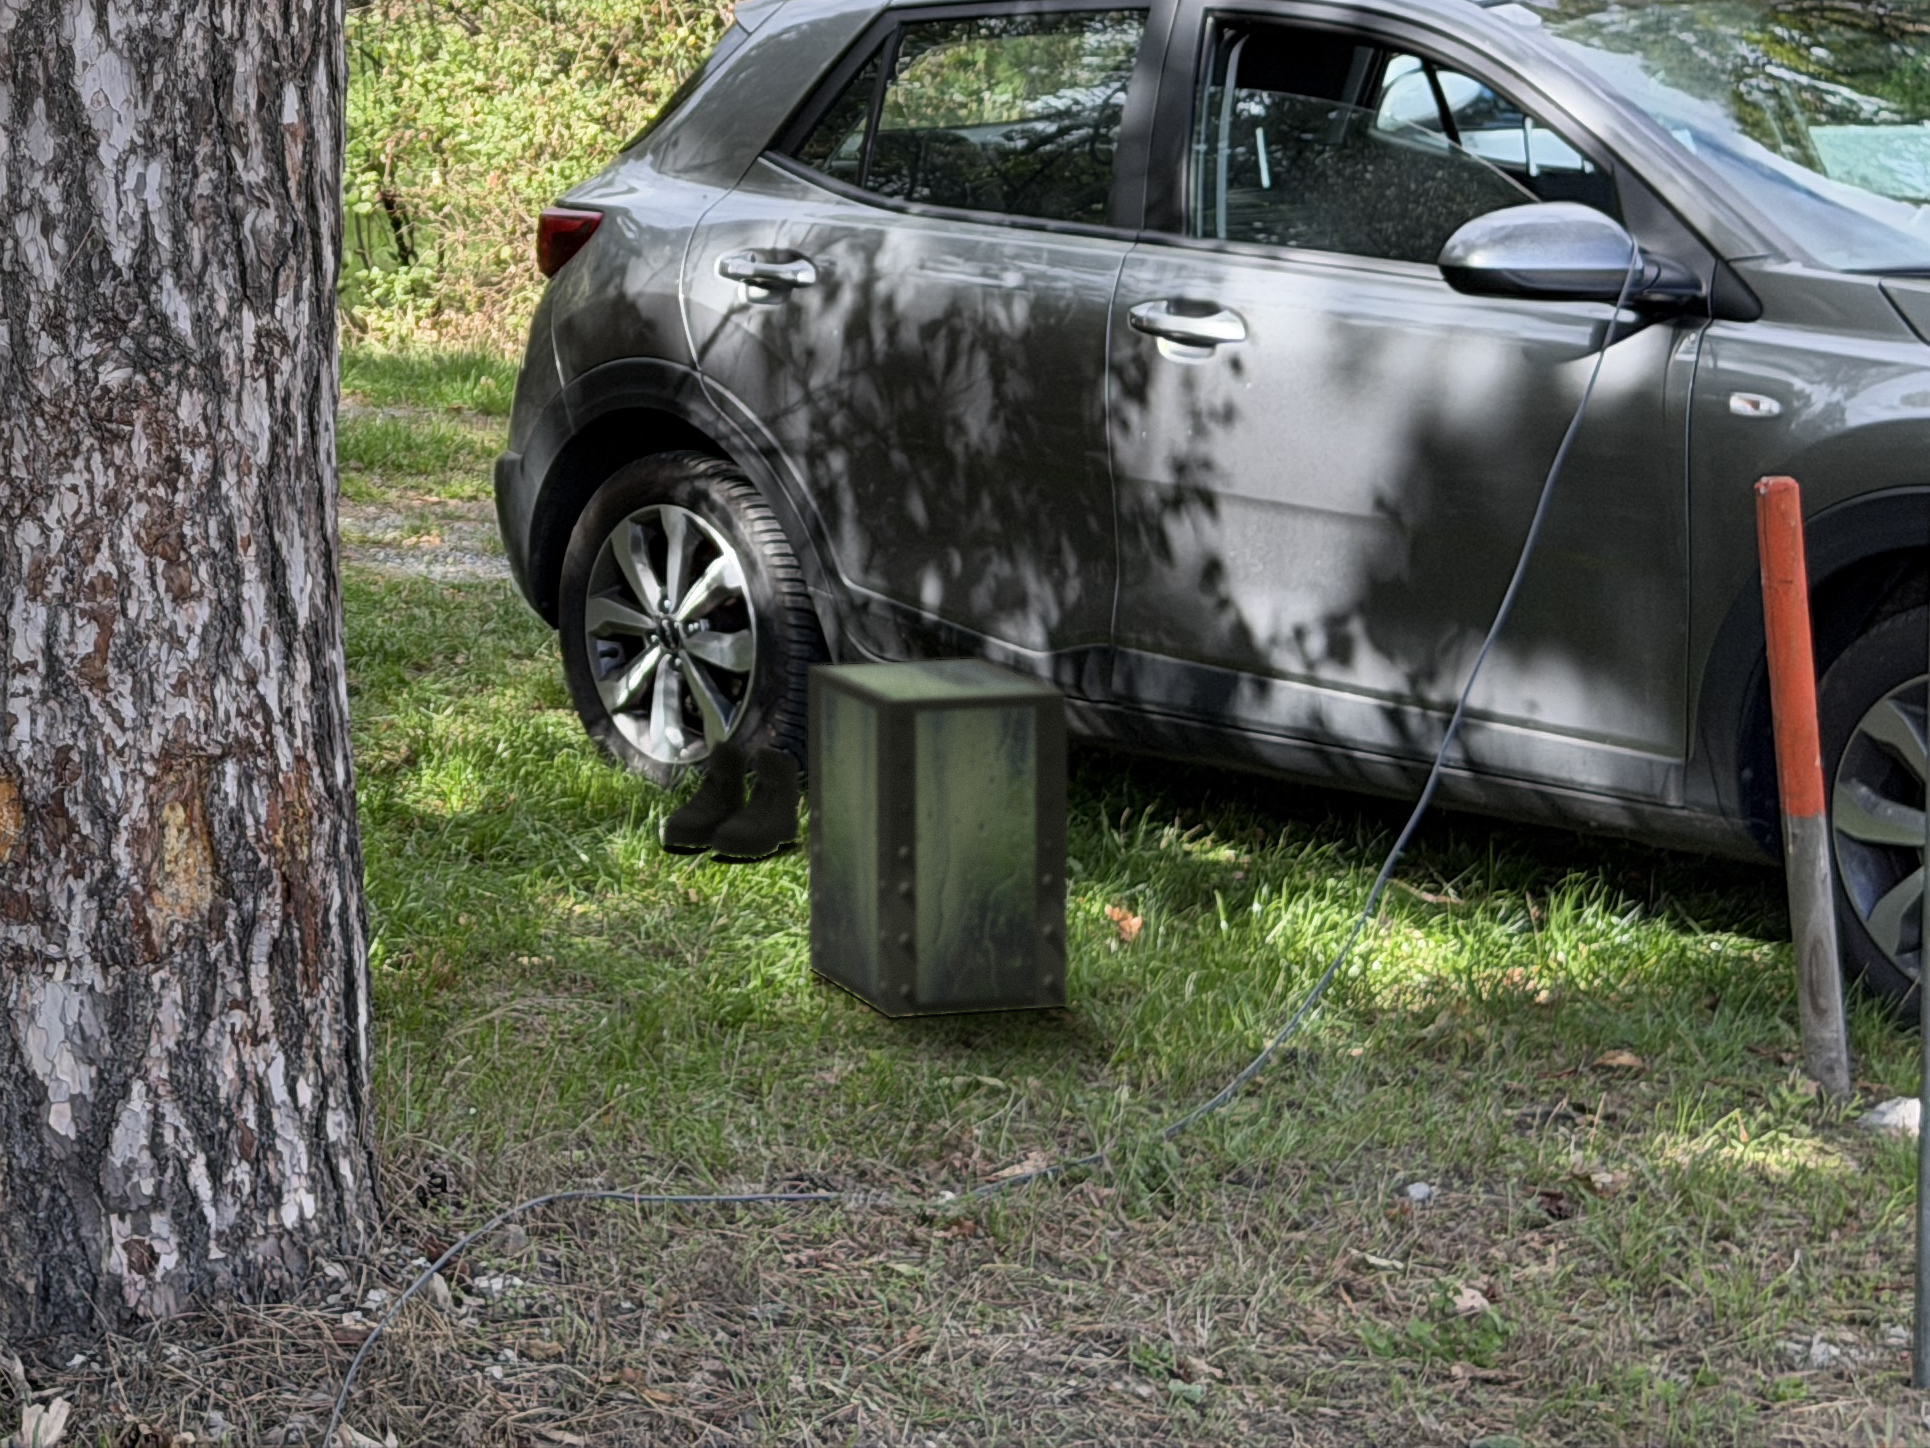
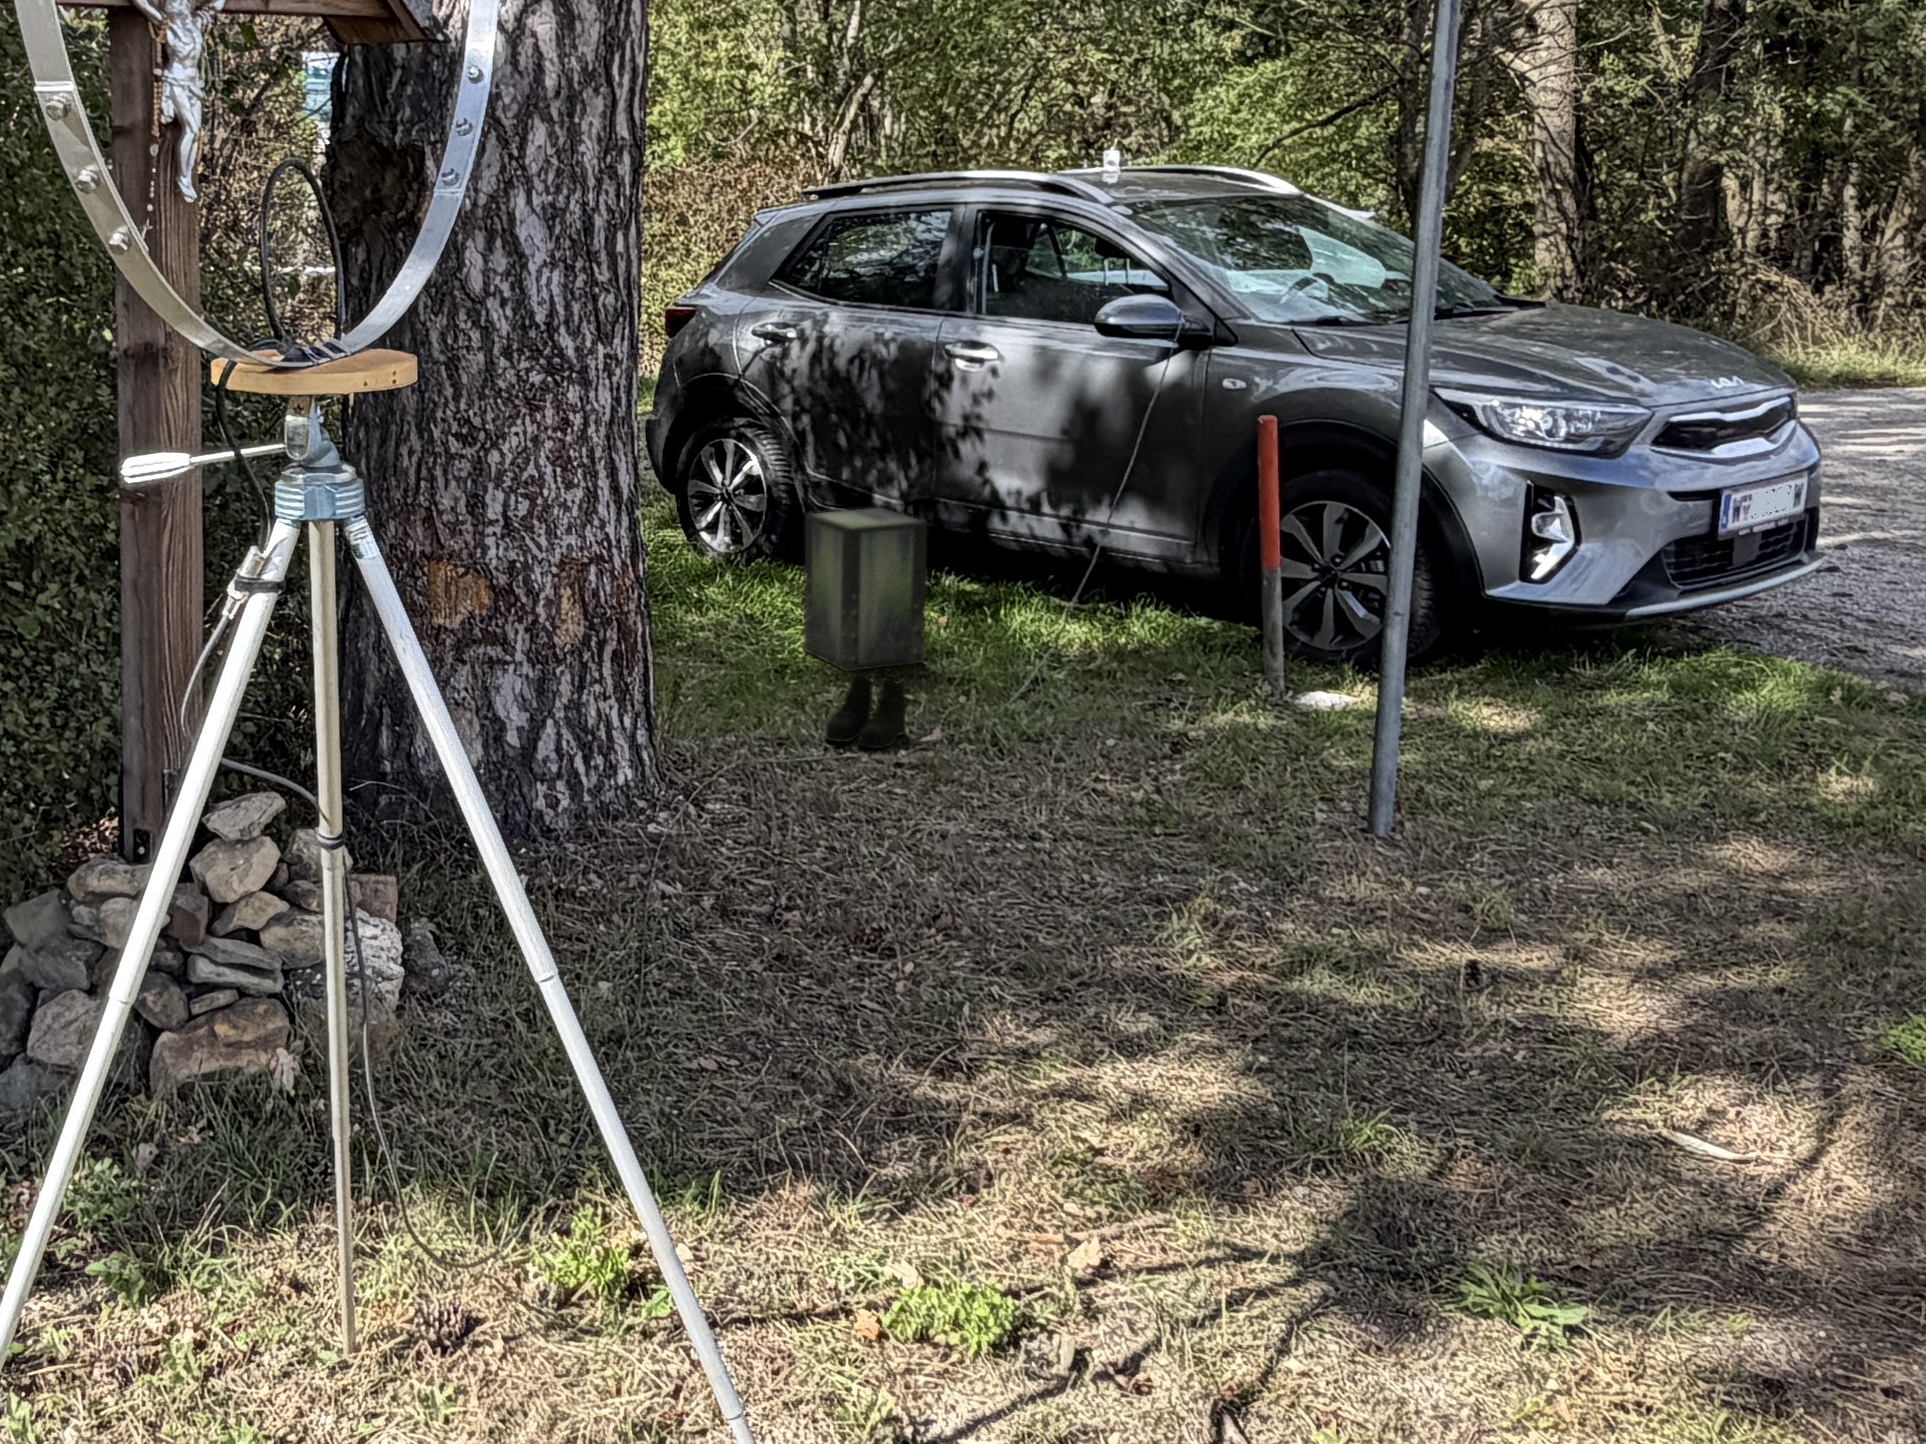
boots: present [663,740,799,859] -> present [825,673,906,748]

